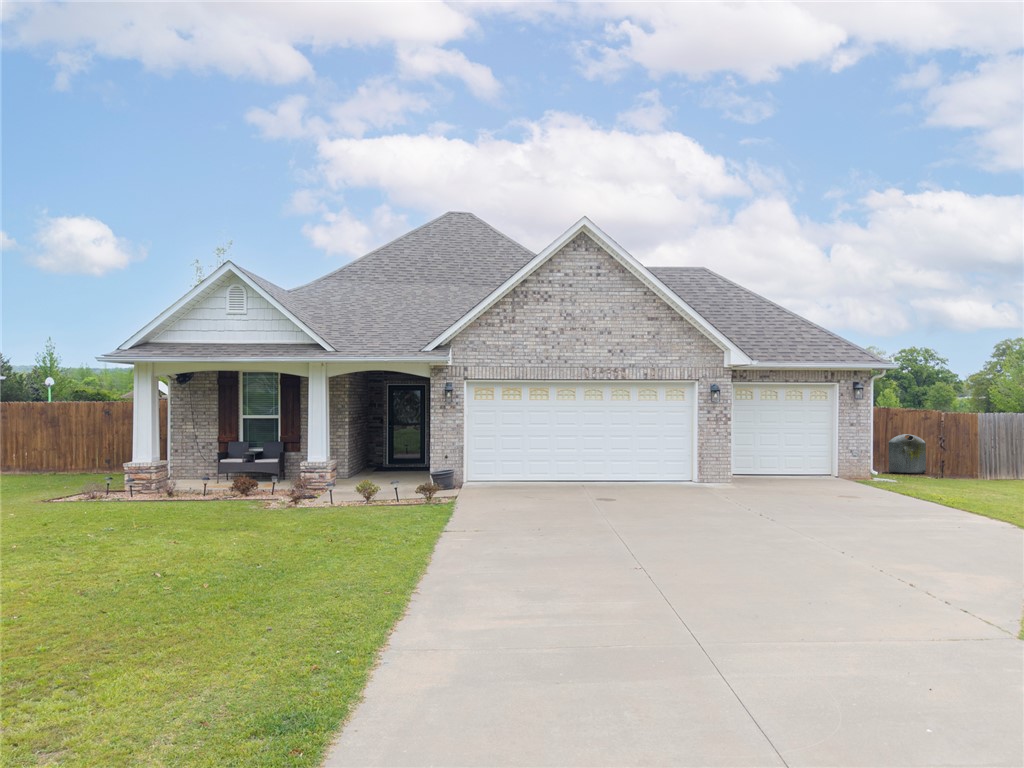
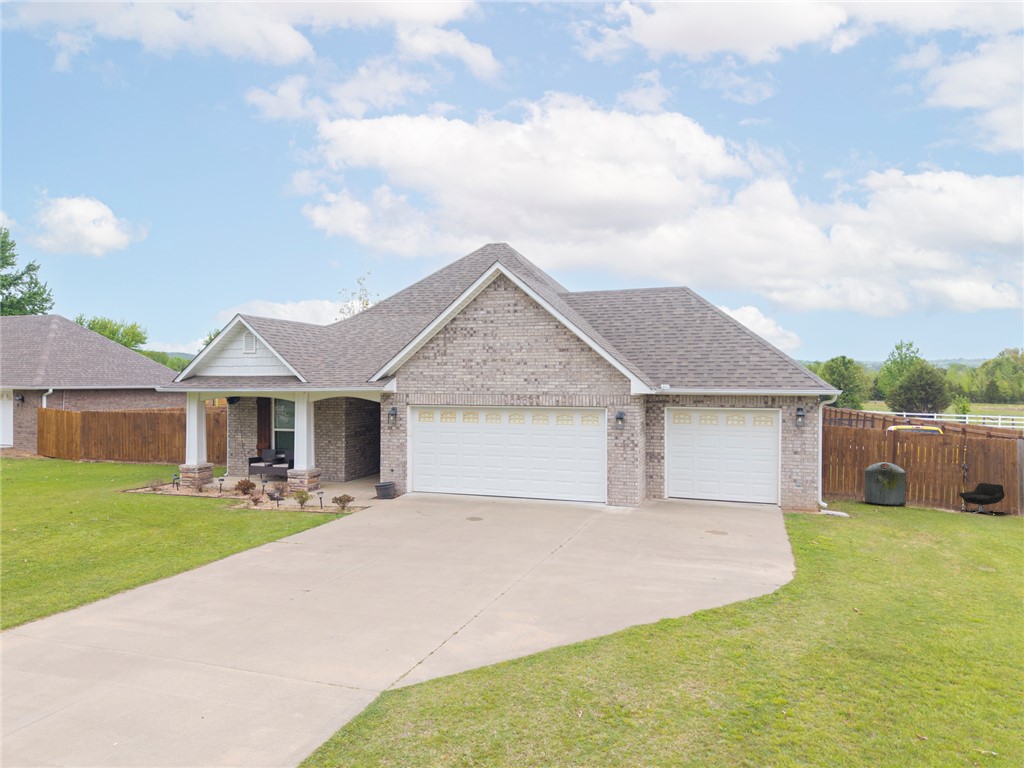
lounge chair: none [972,449,1009,476] -> present [959,483,1005,514]

